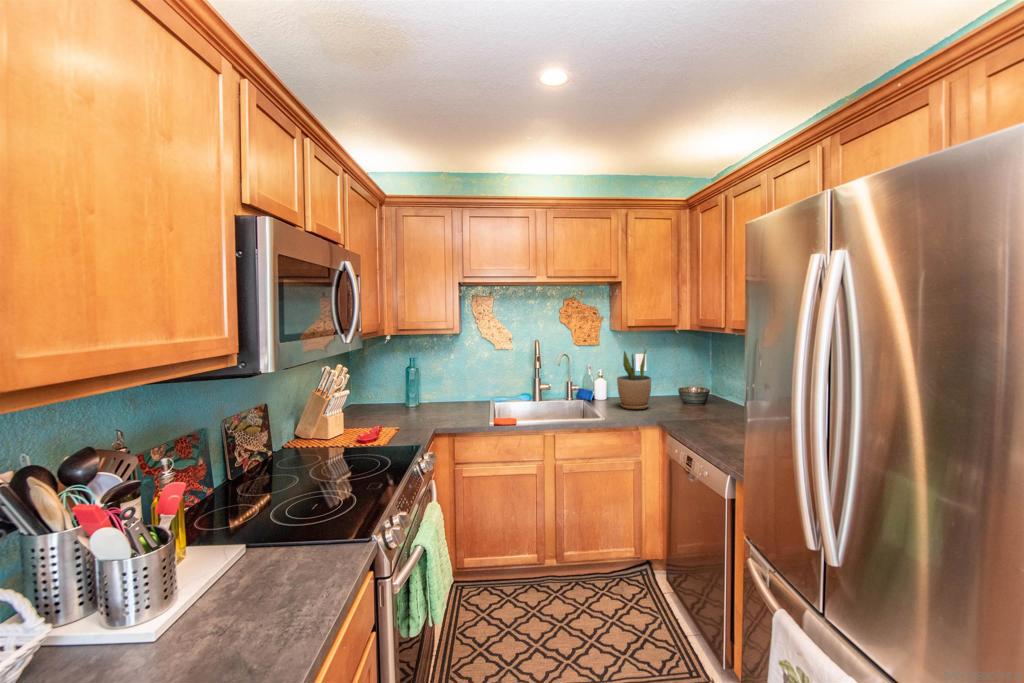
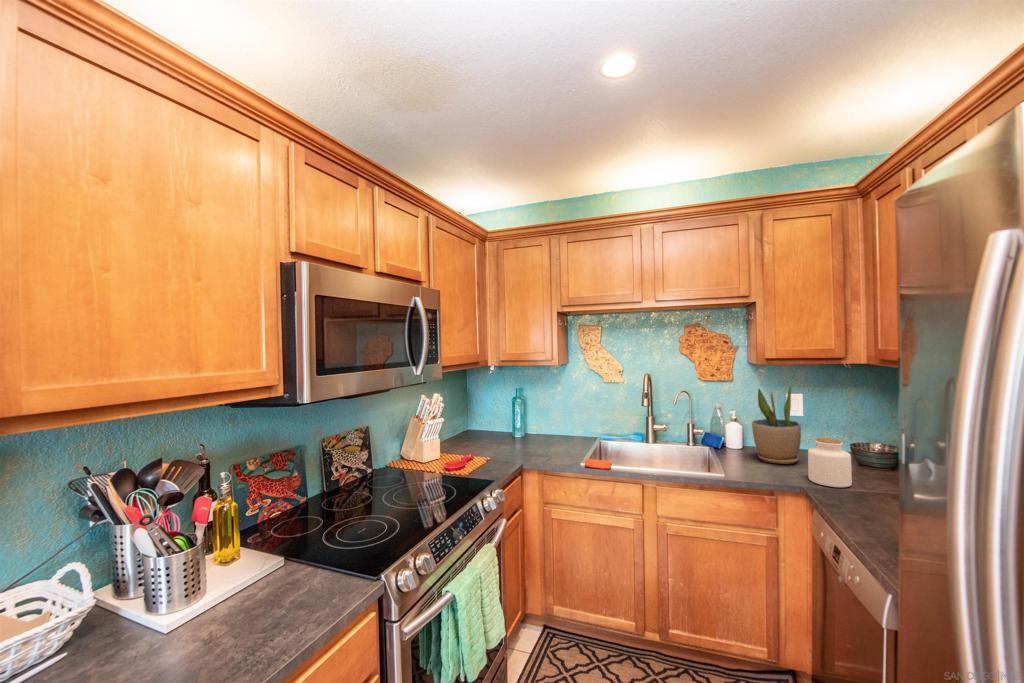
jar: none [660,386,687,421] -> present [808,438,852,487]

